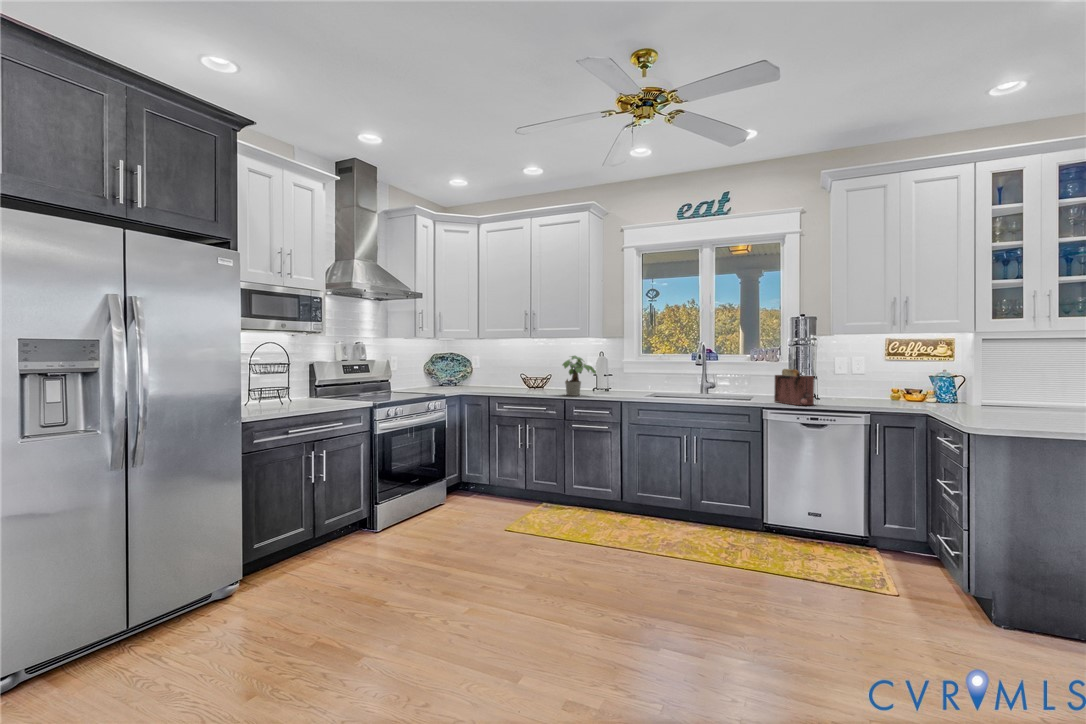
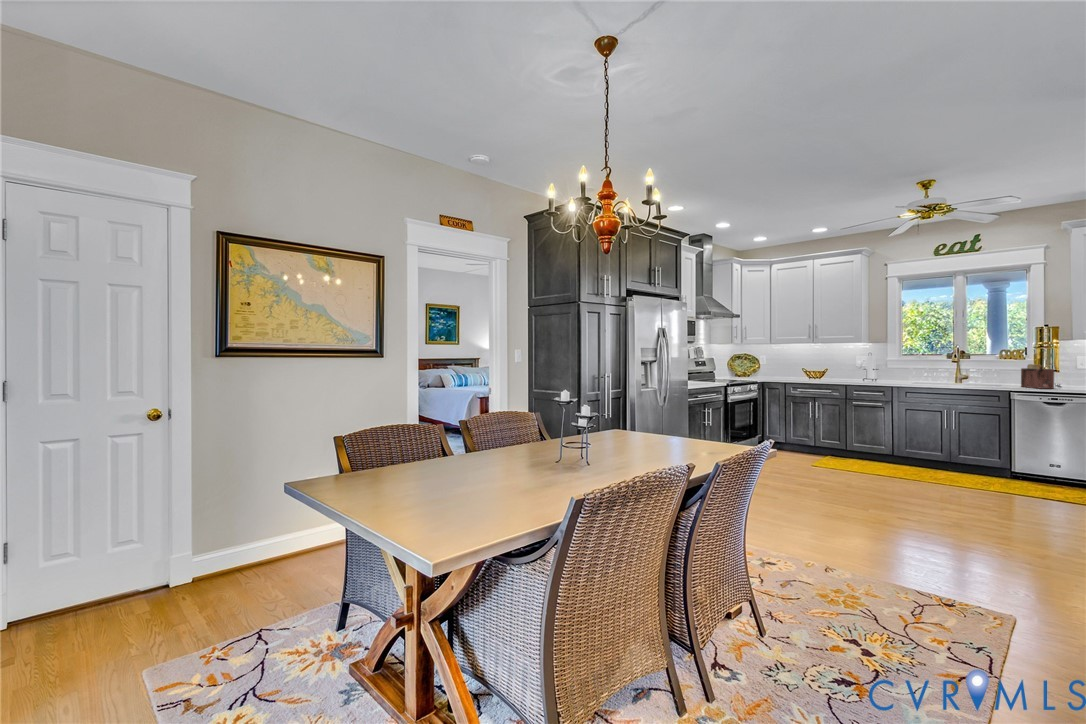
potted plant: present [563,356,596,396] -> none [844,355,872,382]

